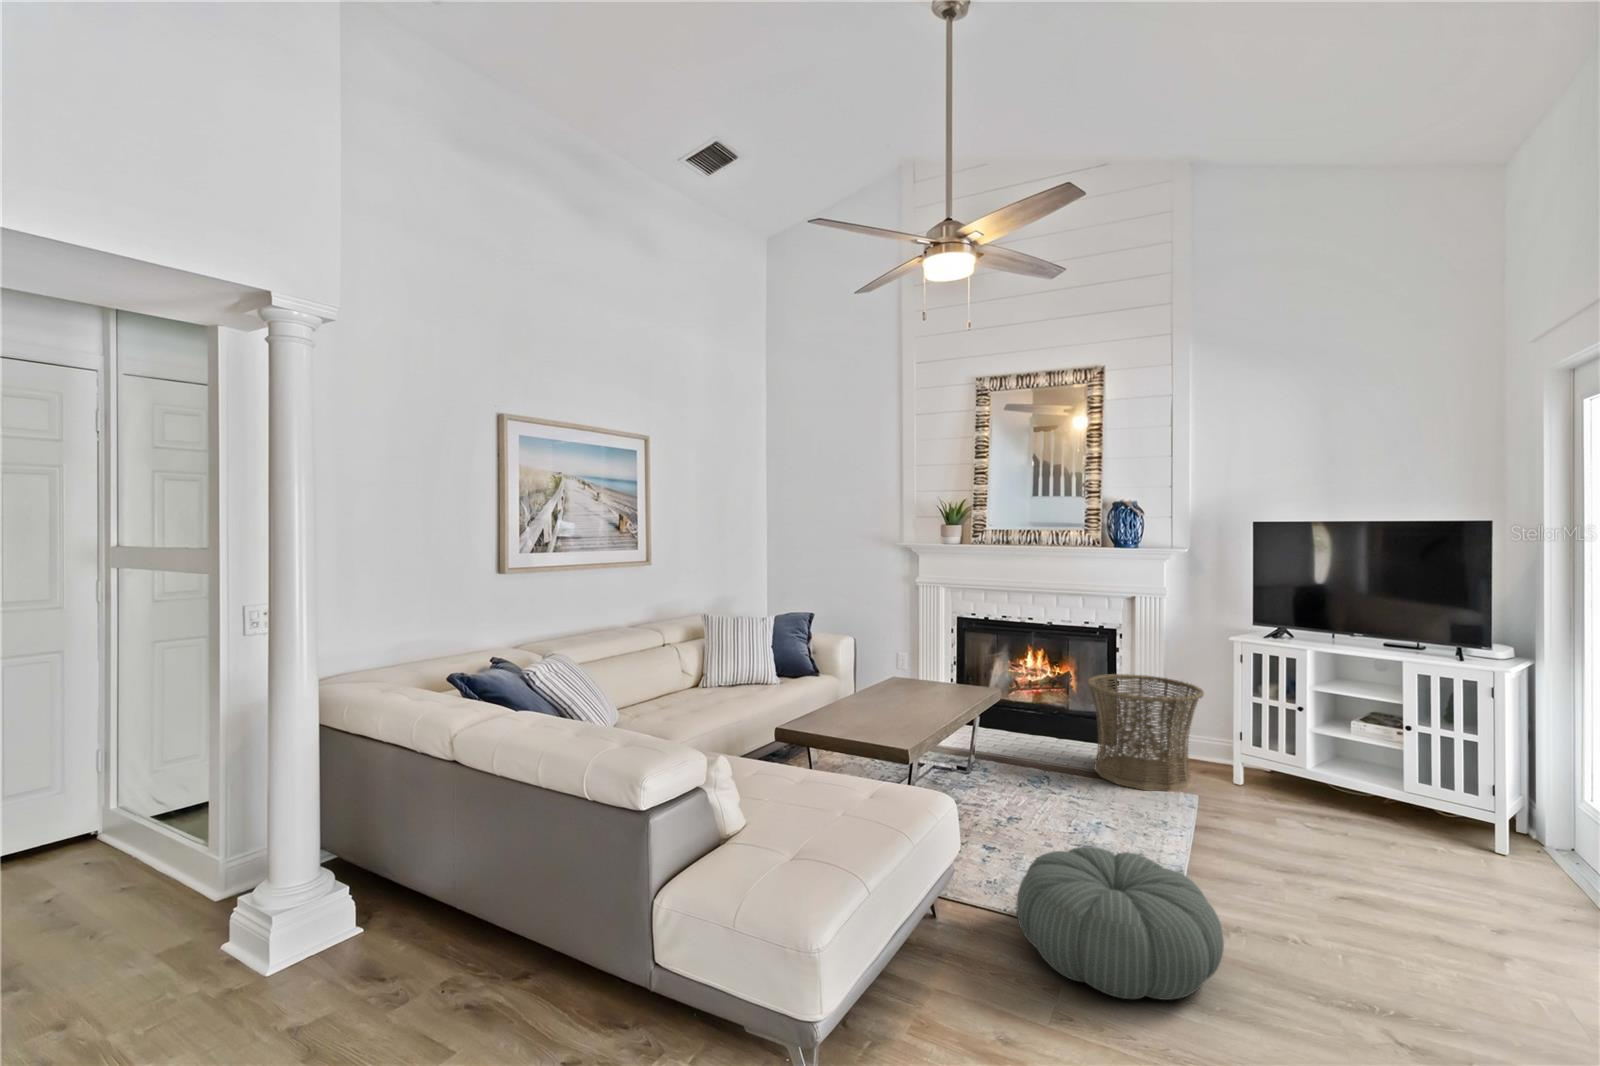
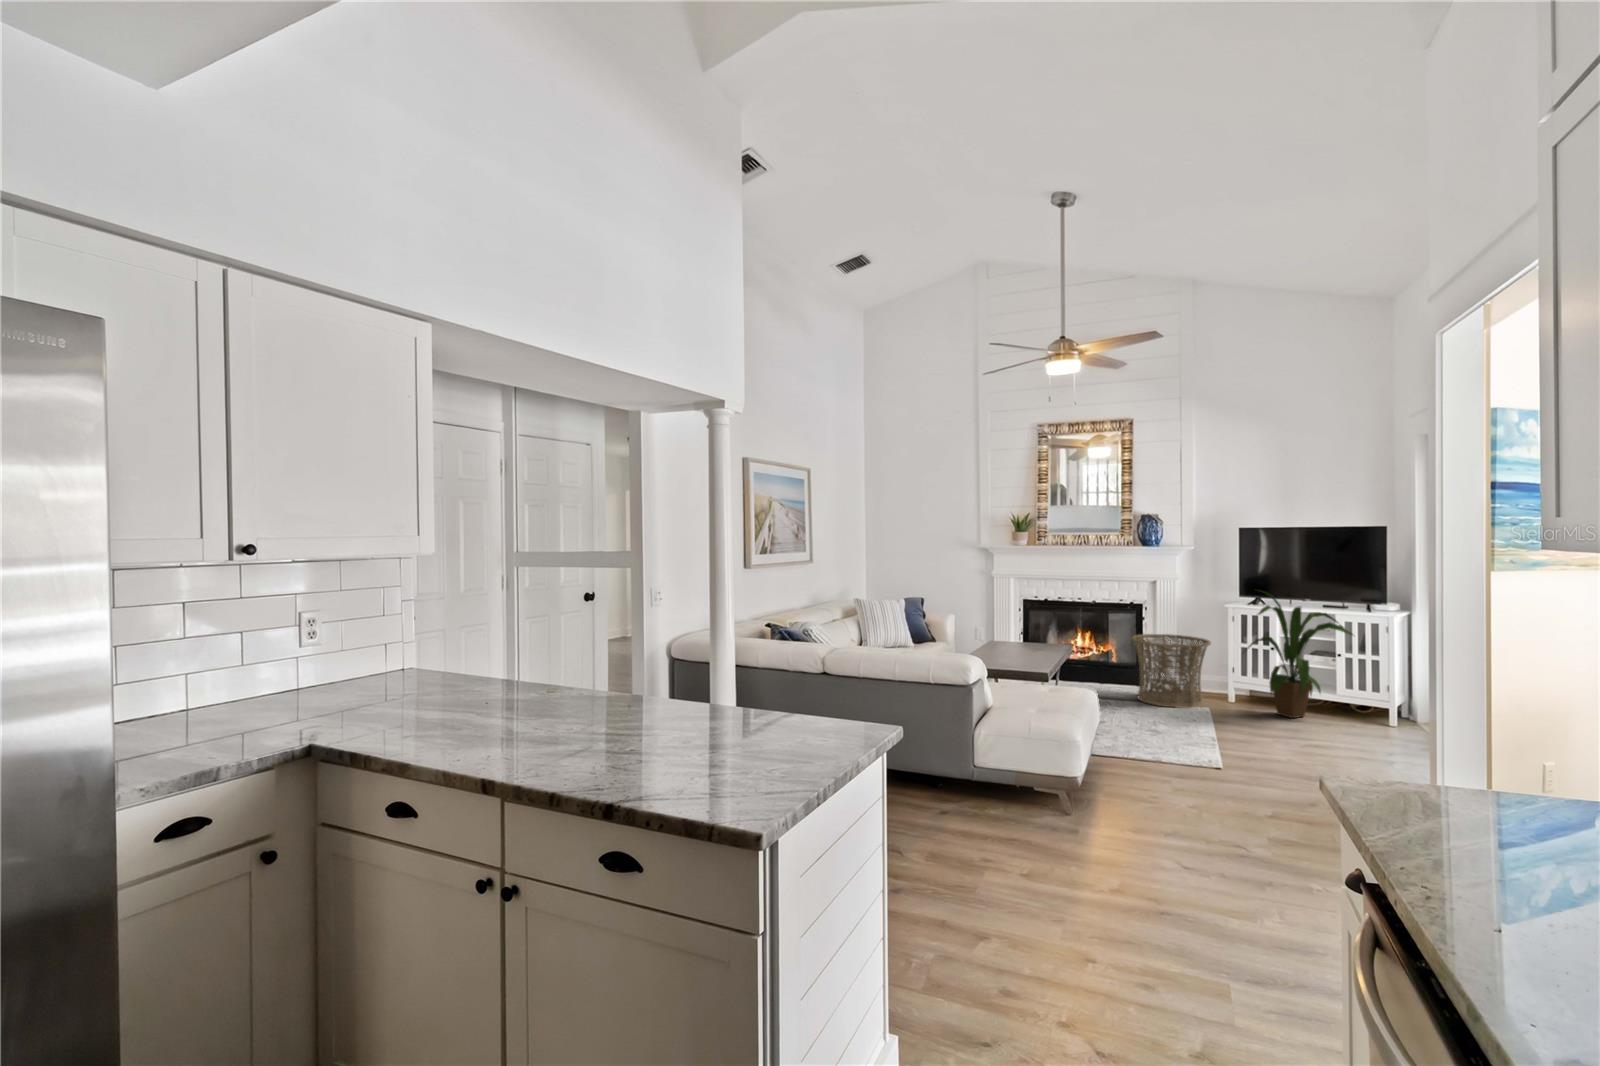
house plant: none [1244,618,1435,825] -> present [1243,592,1352,718]
pouf: present [1016,847,1224,1000] -> none [1143,718,1260,782]

